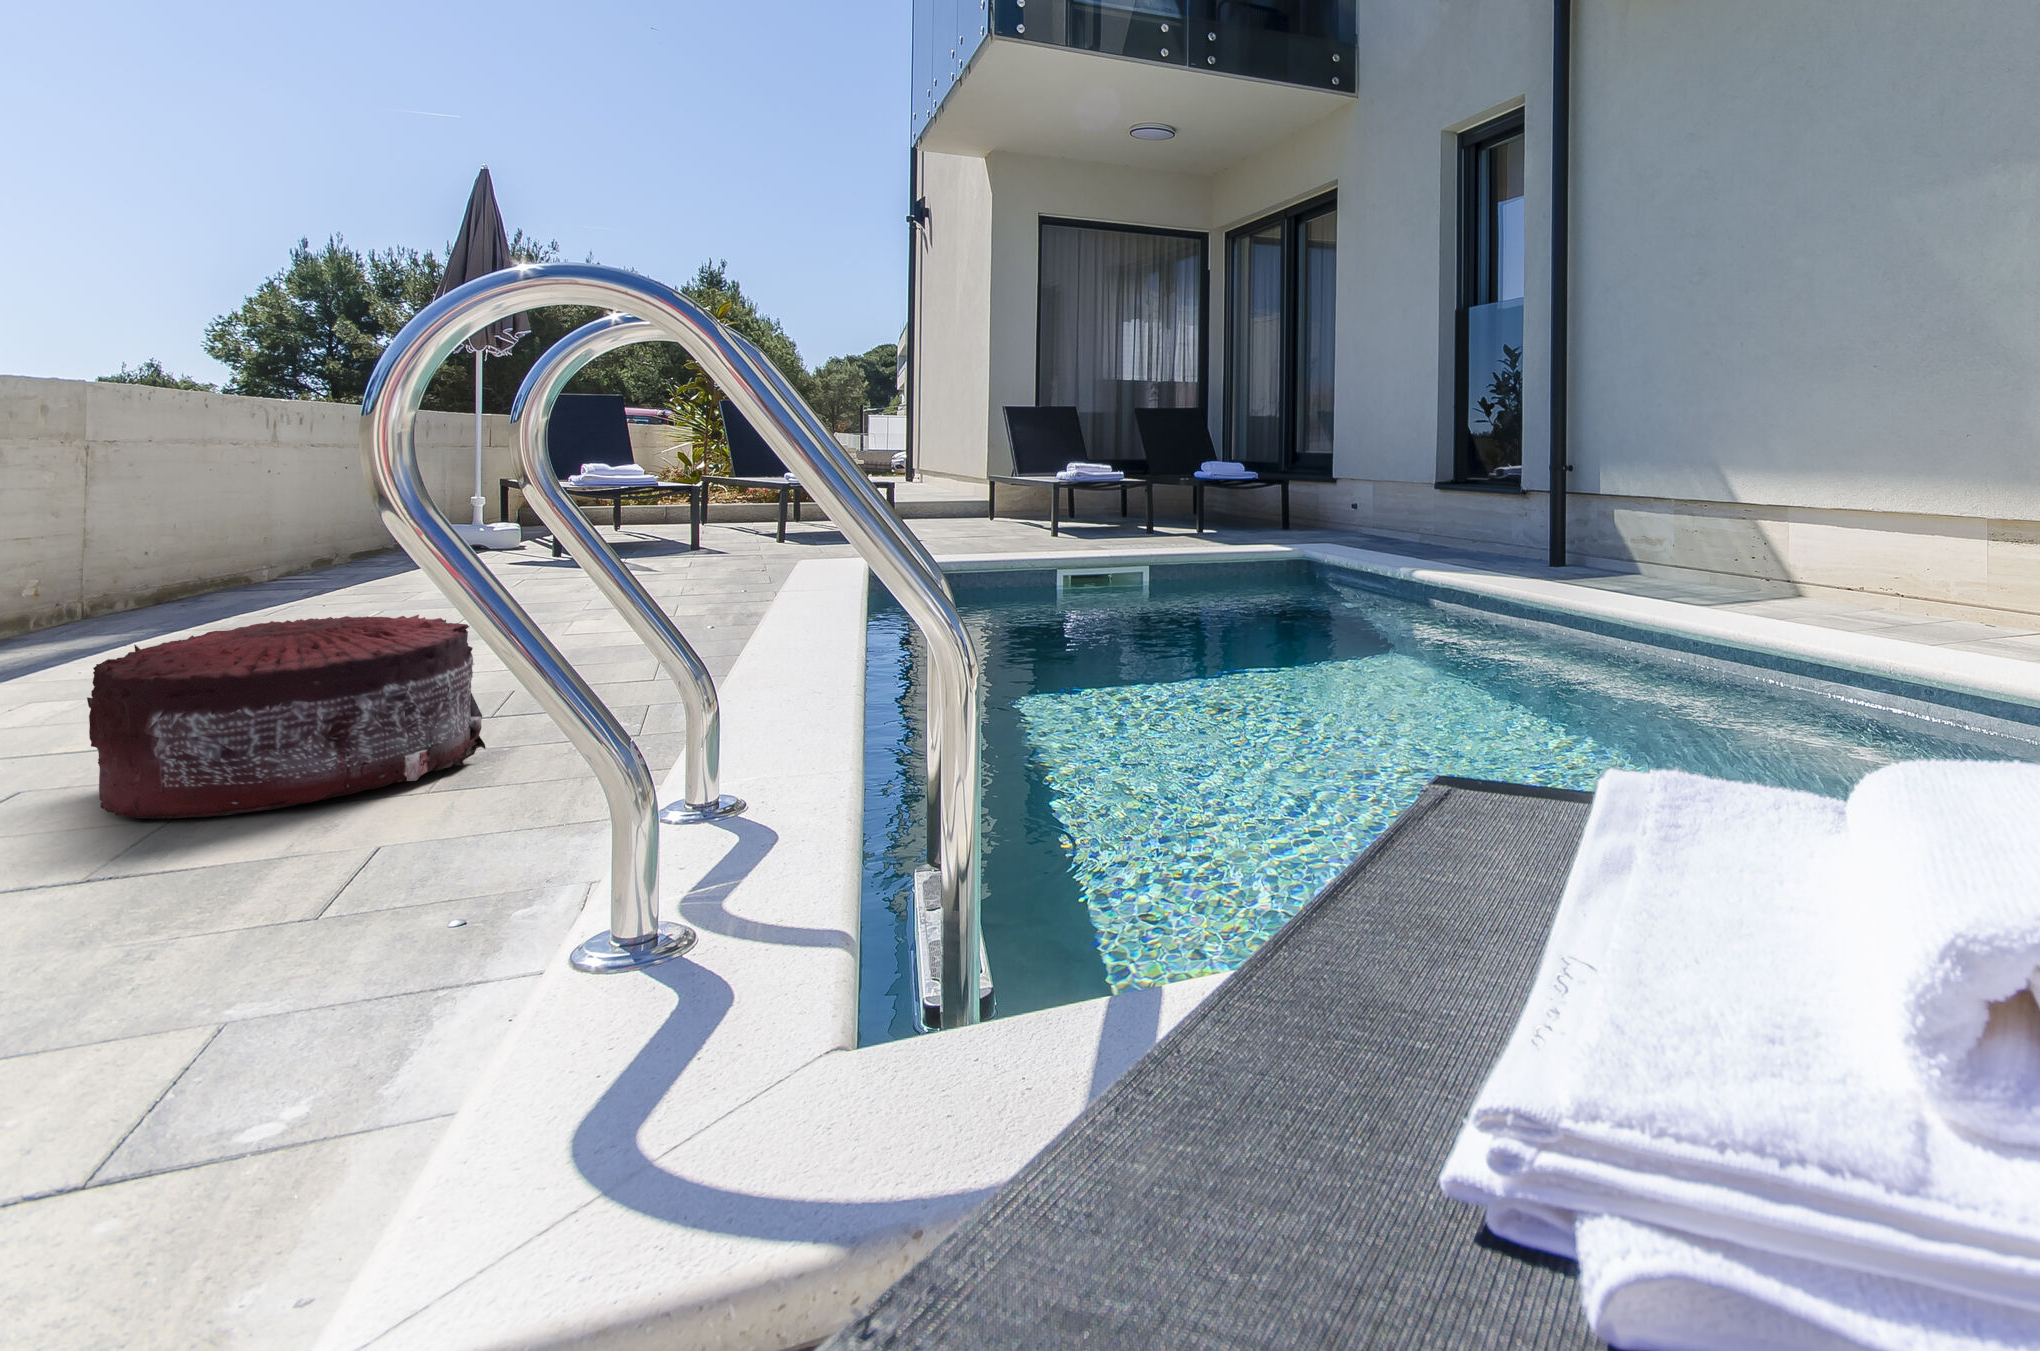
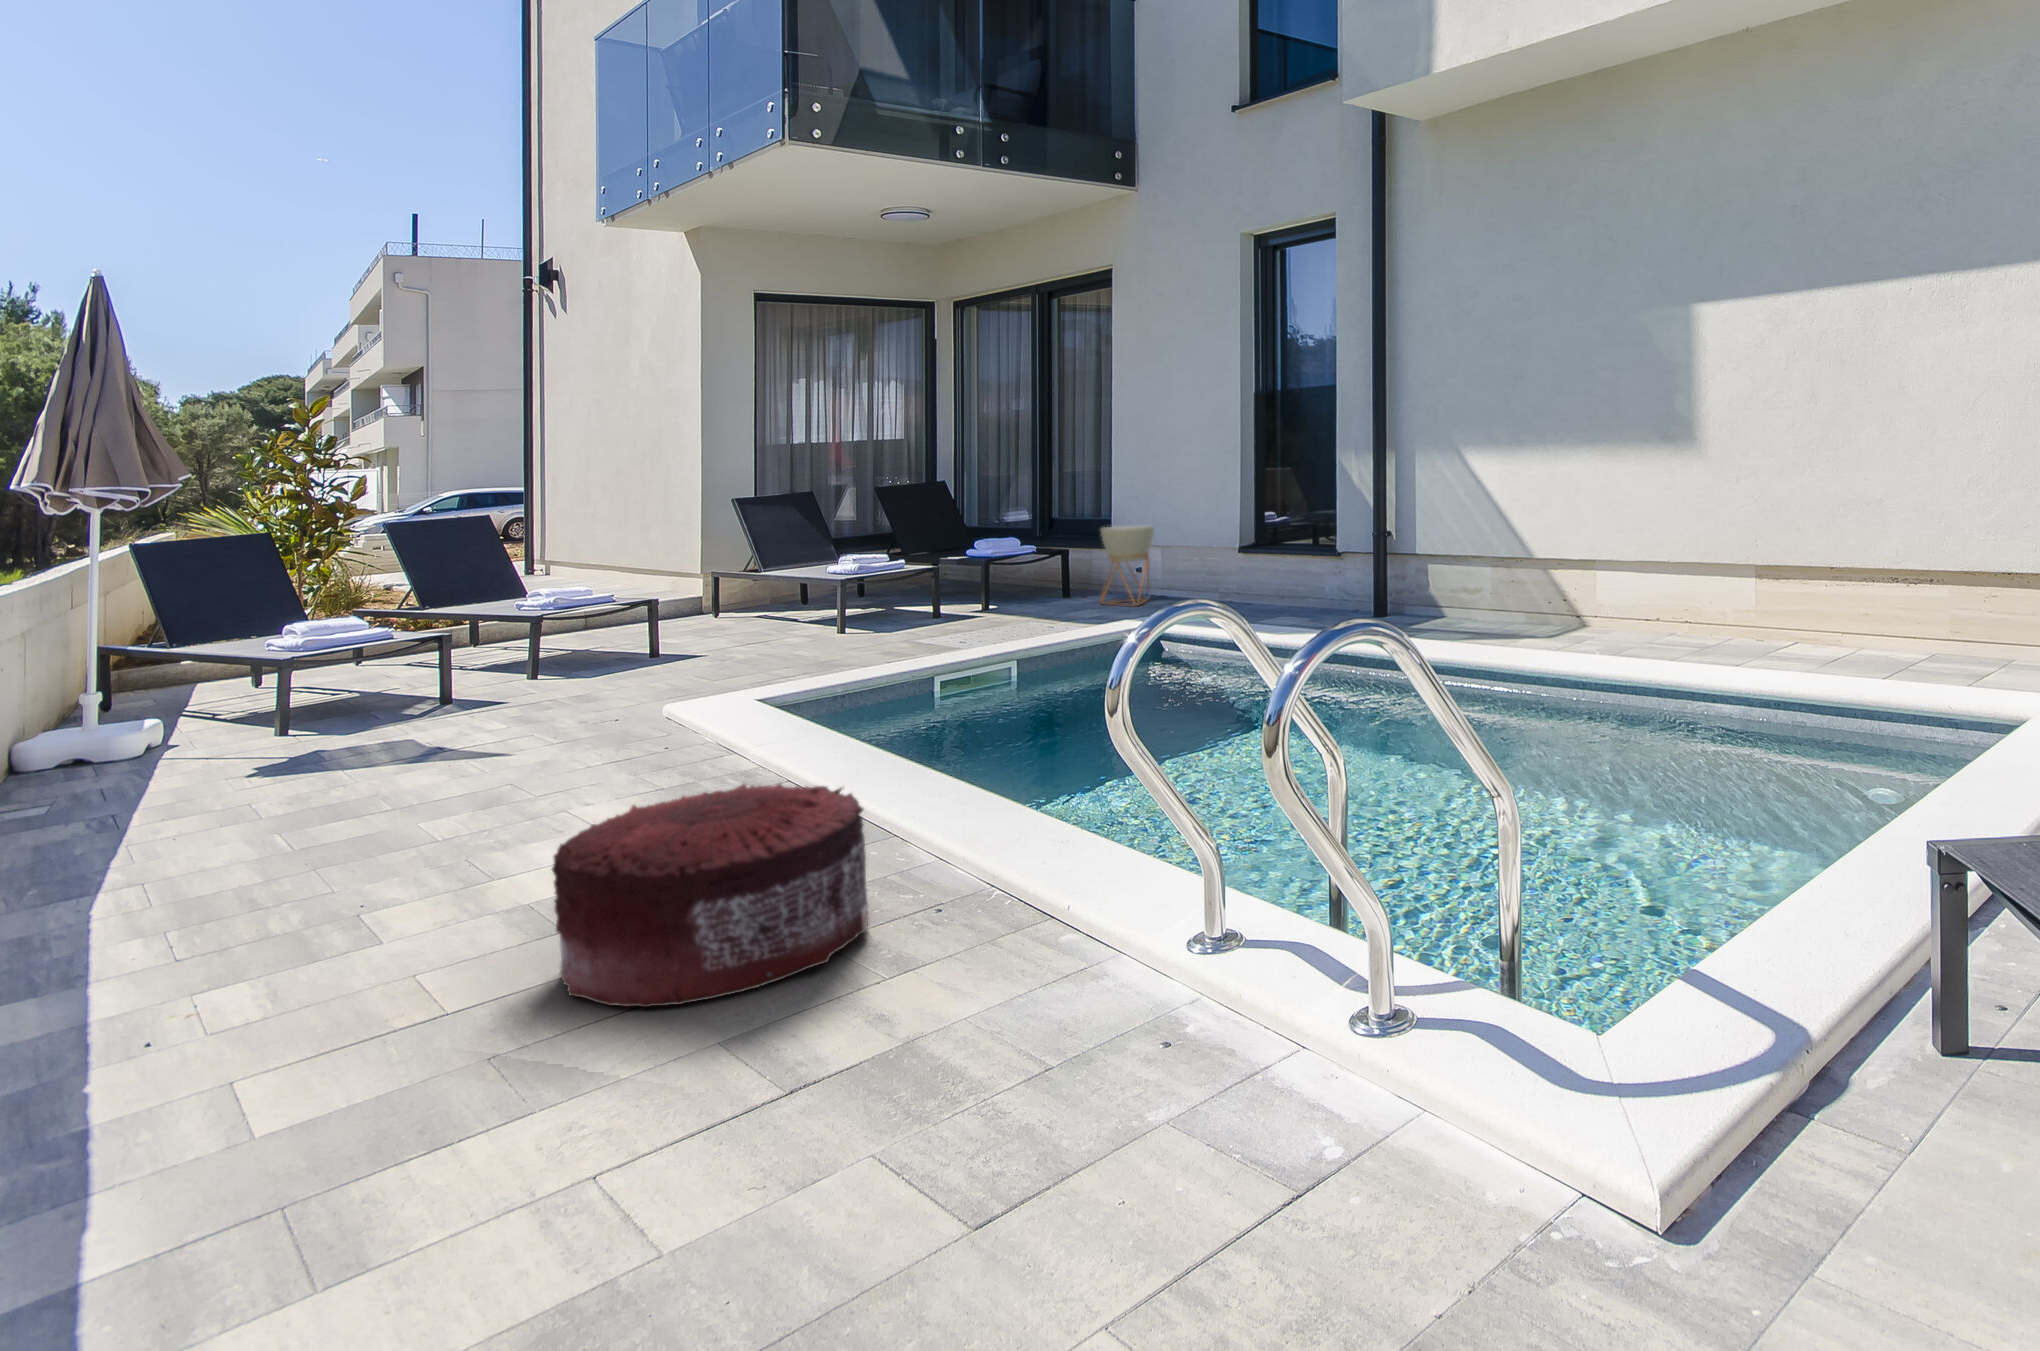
planter: none [1305,454,1361,537] -> present [1100,525,1154,606]

